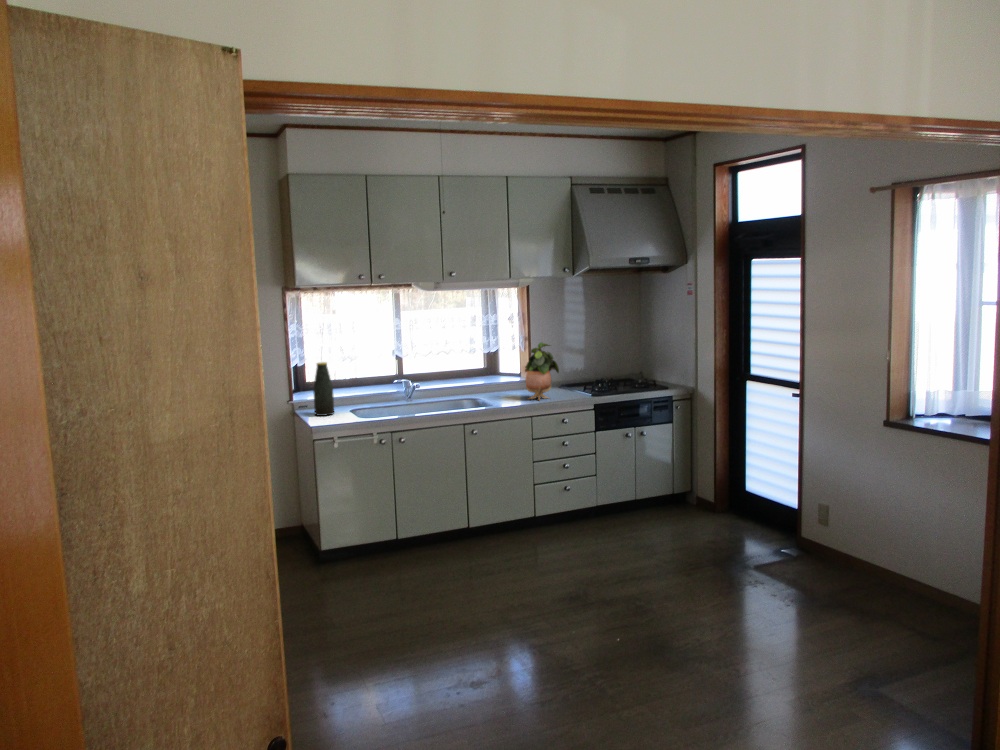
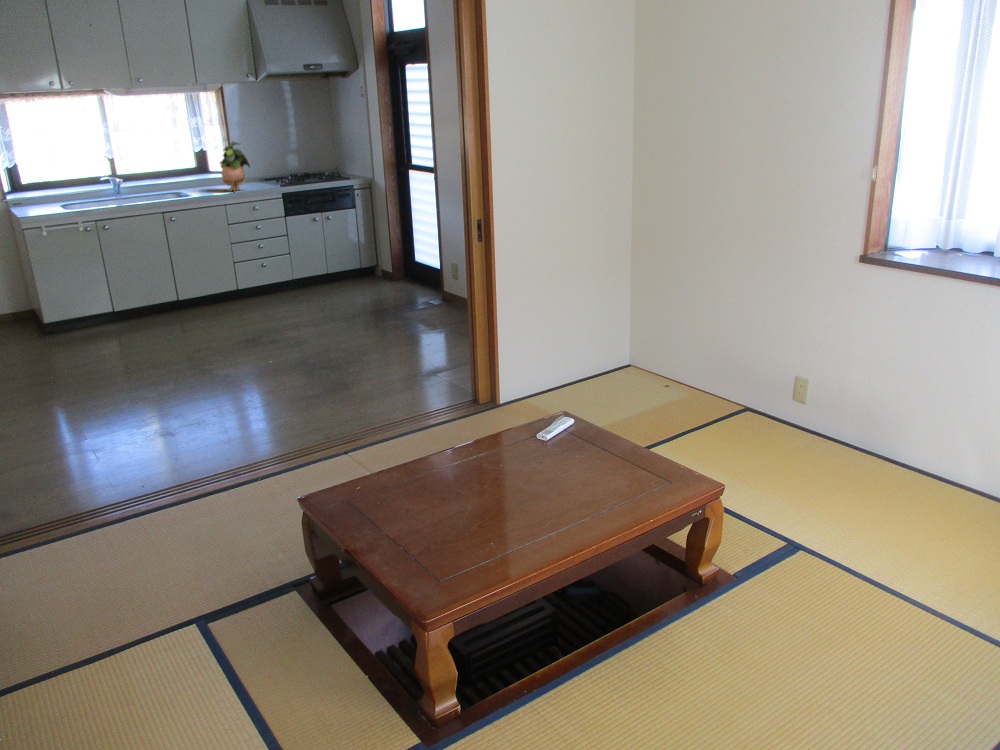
bottle: present [313,362,334,416] -> none [19,162,44,210]

